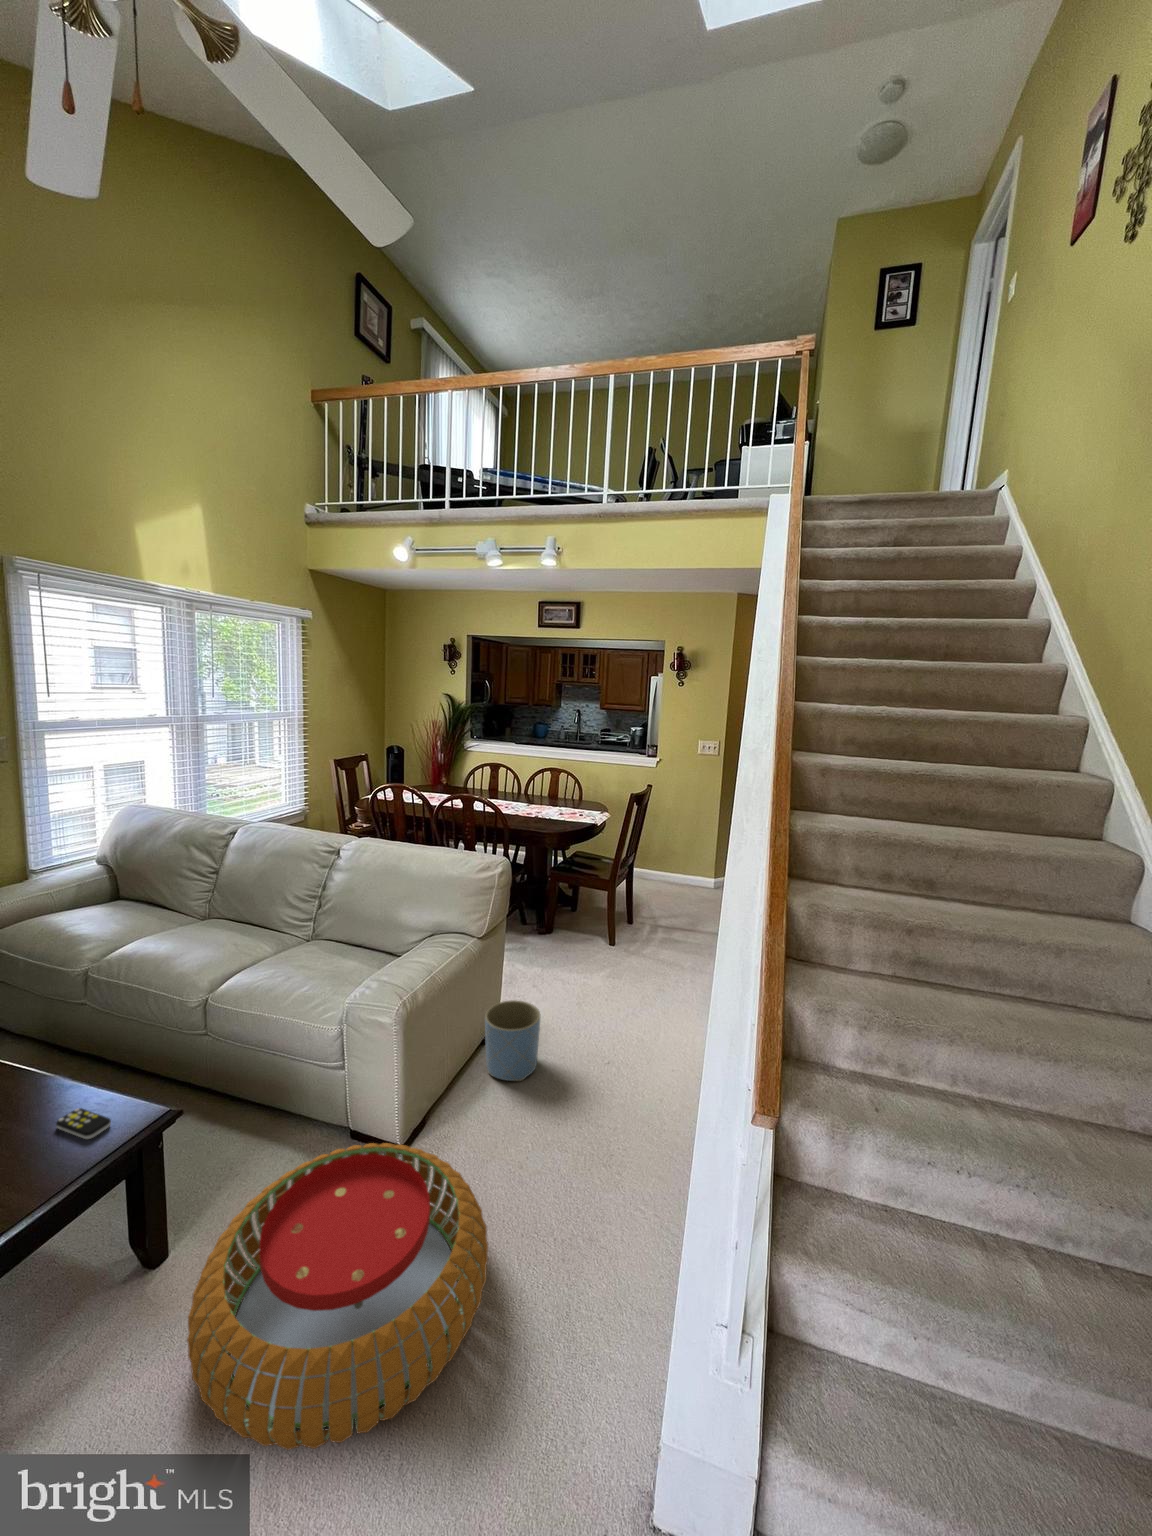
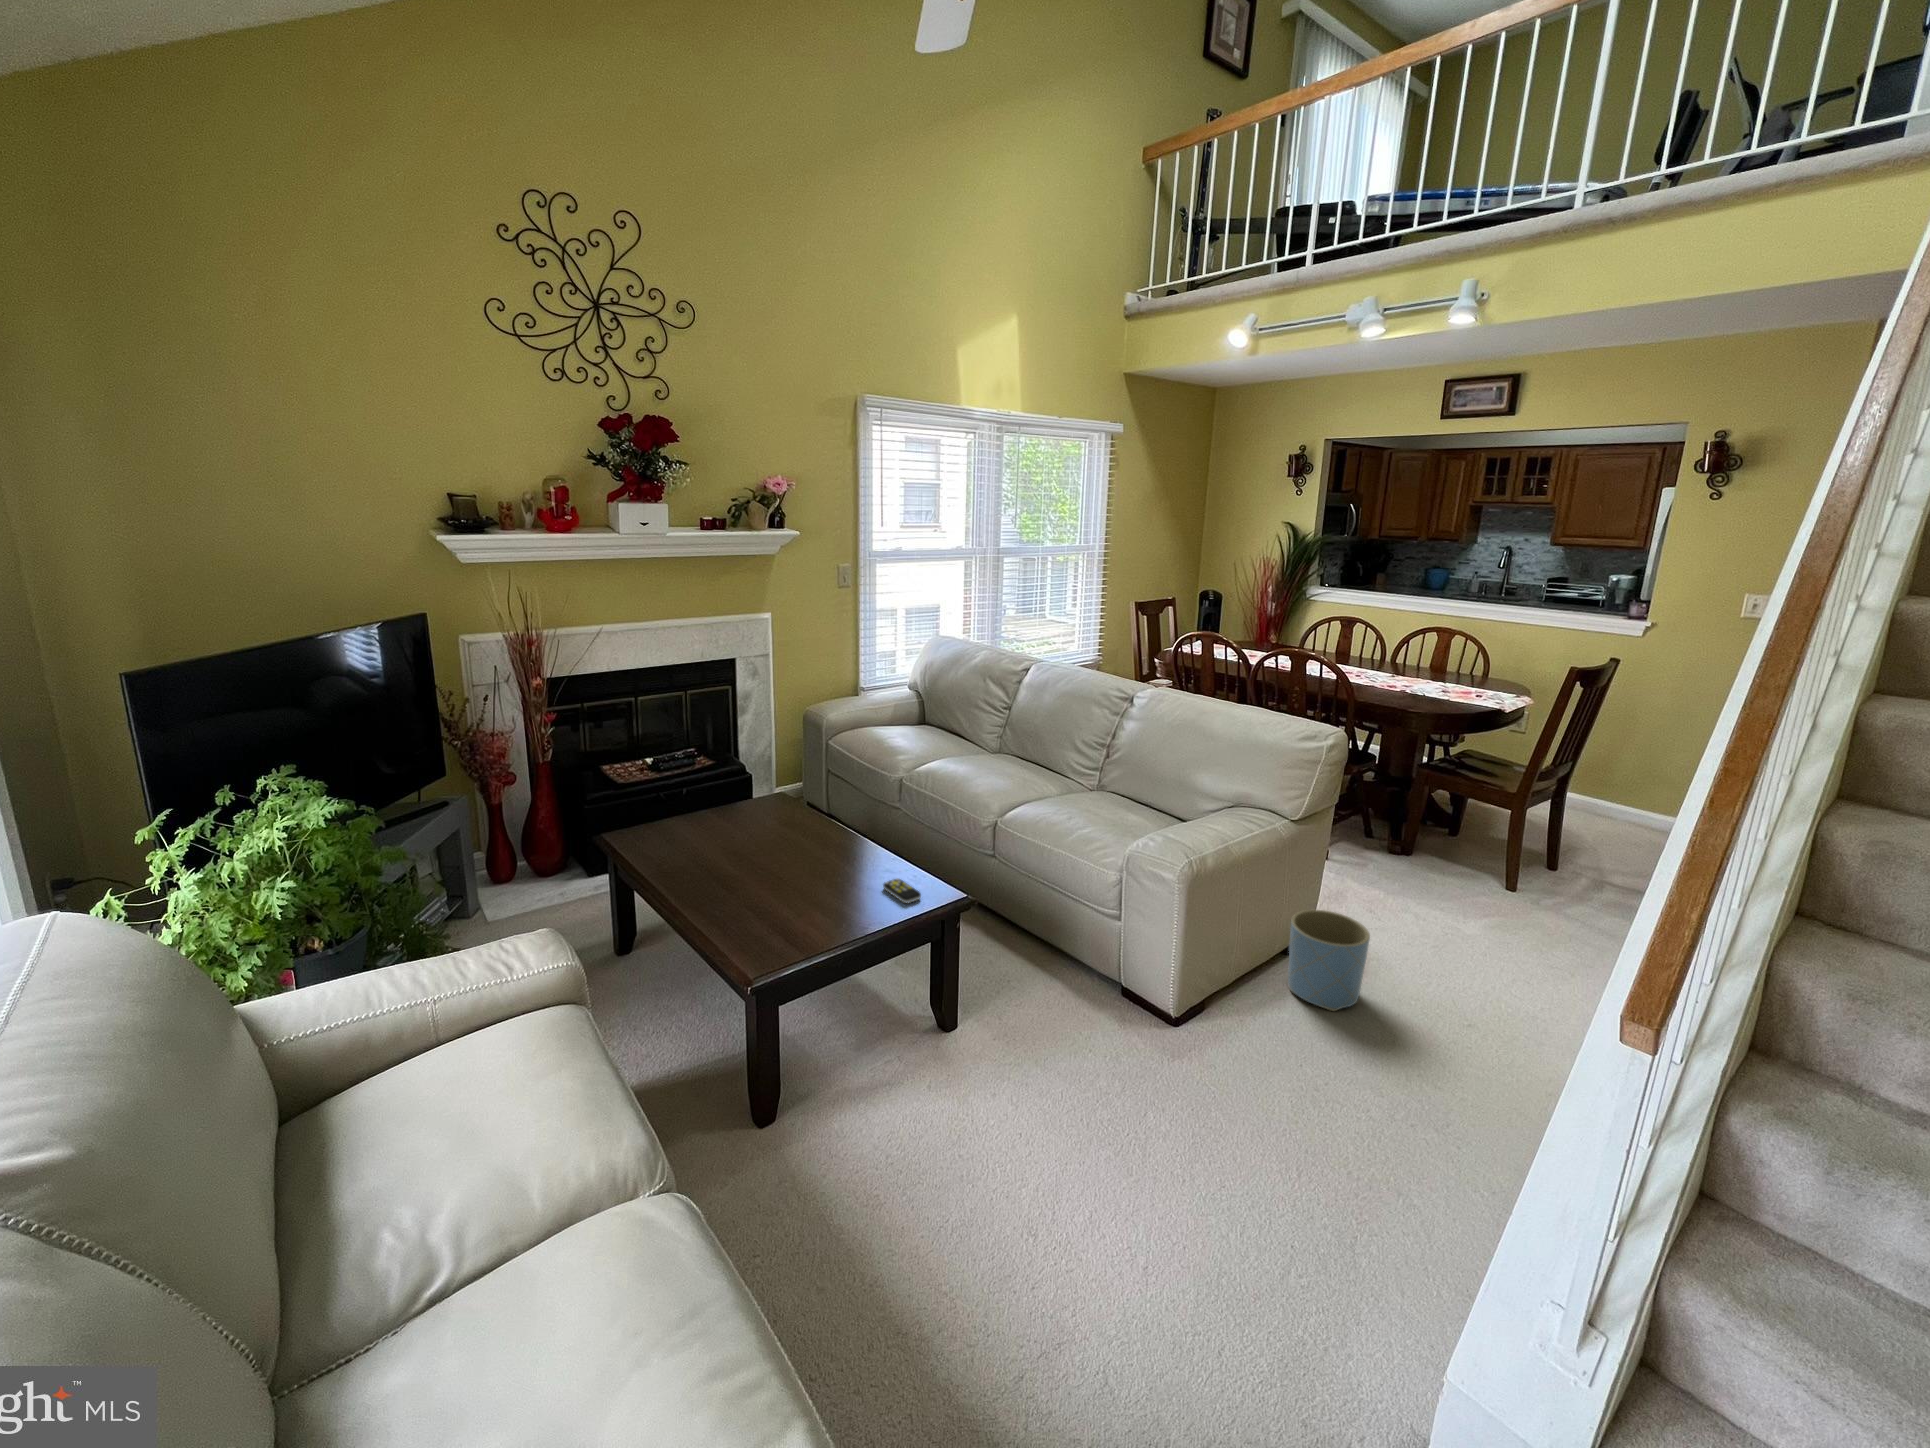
pouf: present [187,1143,488,1450] -> none [969,993,1262,1241]

